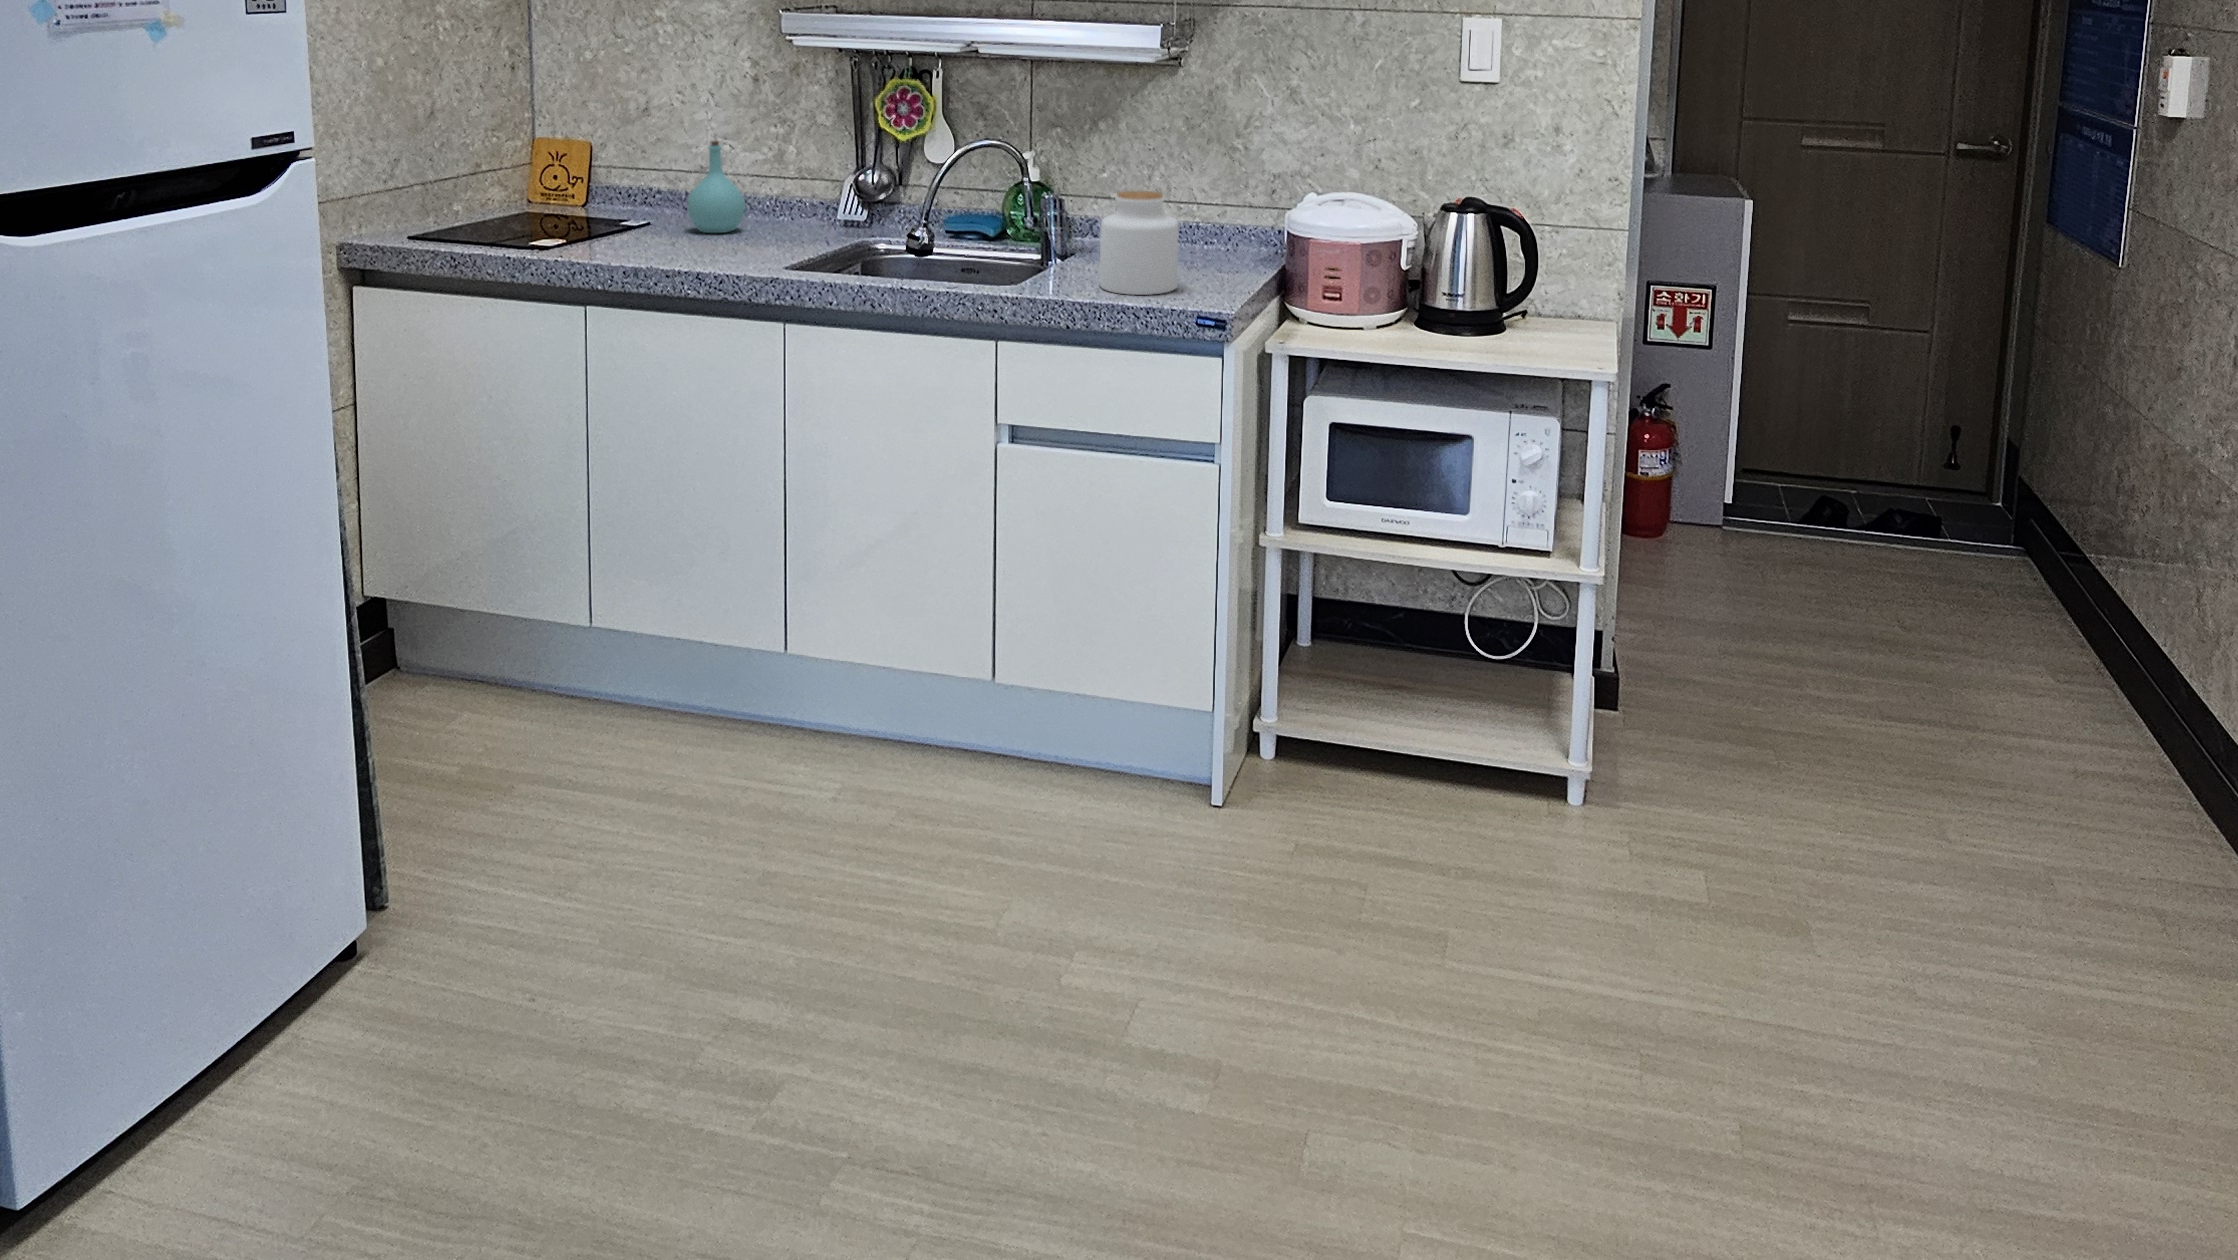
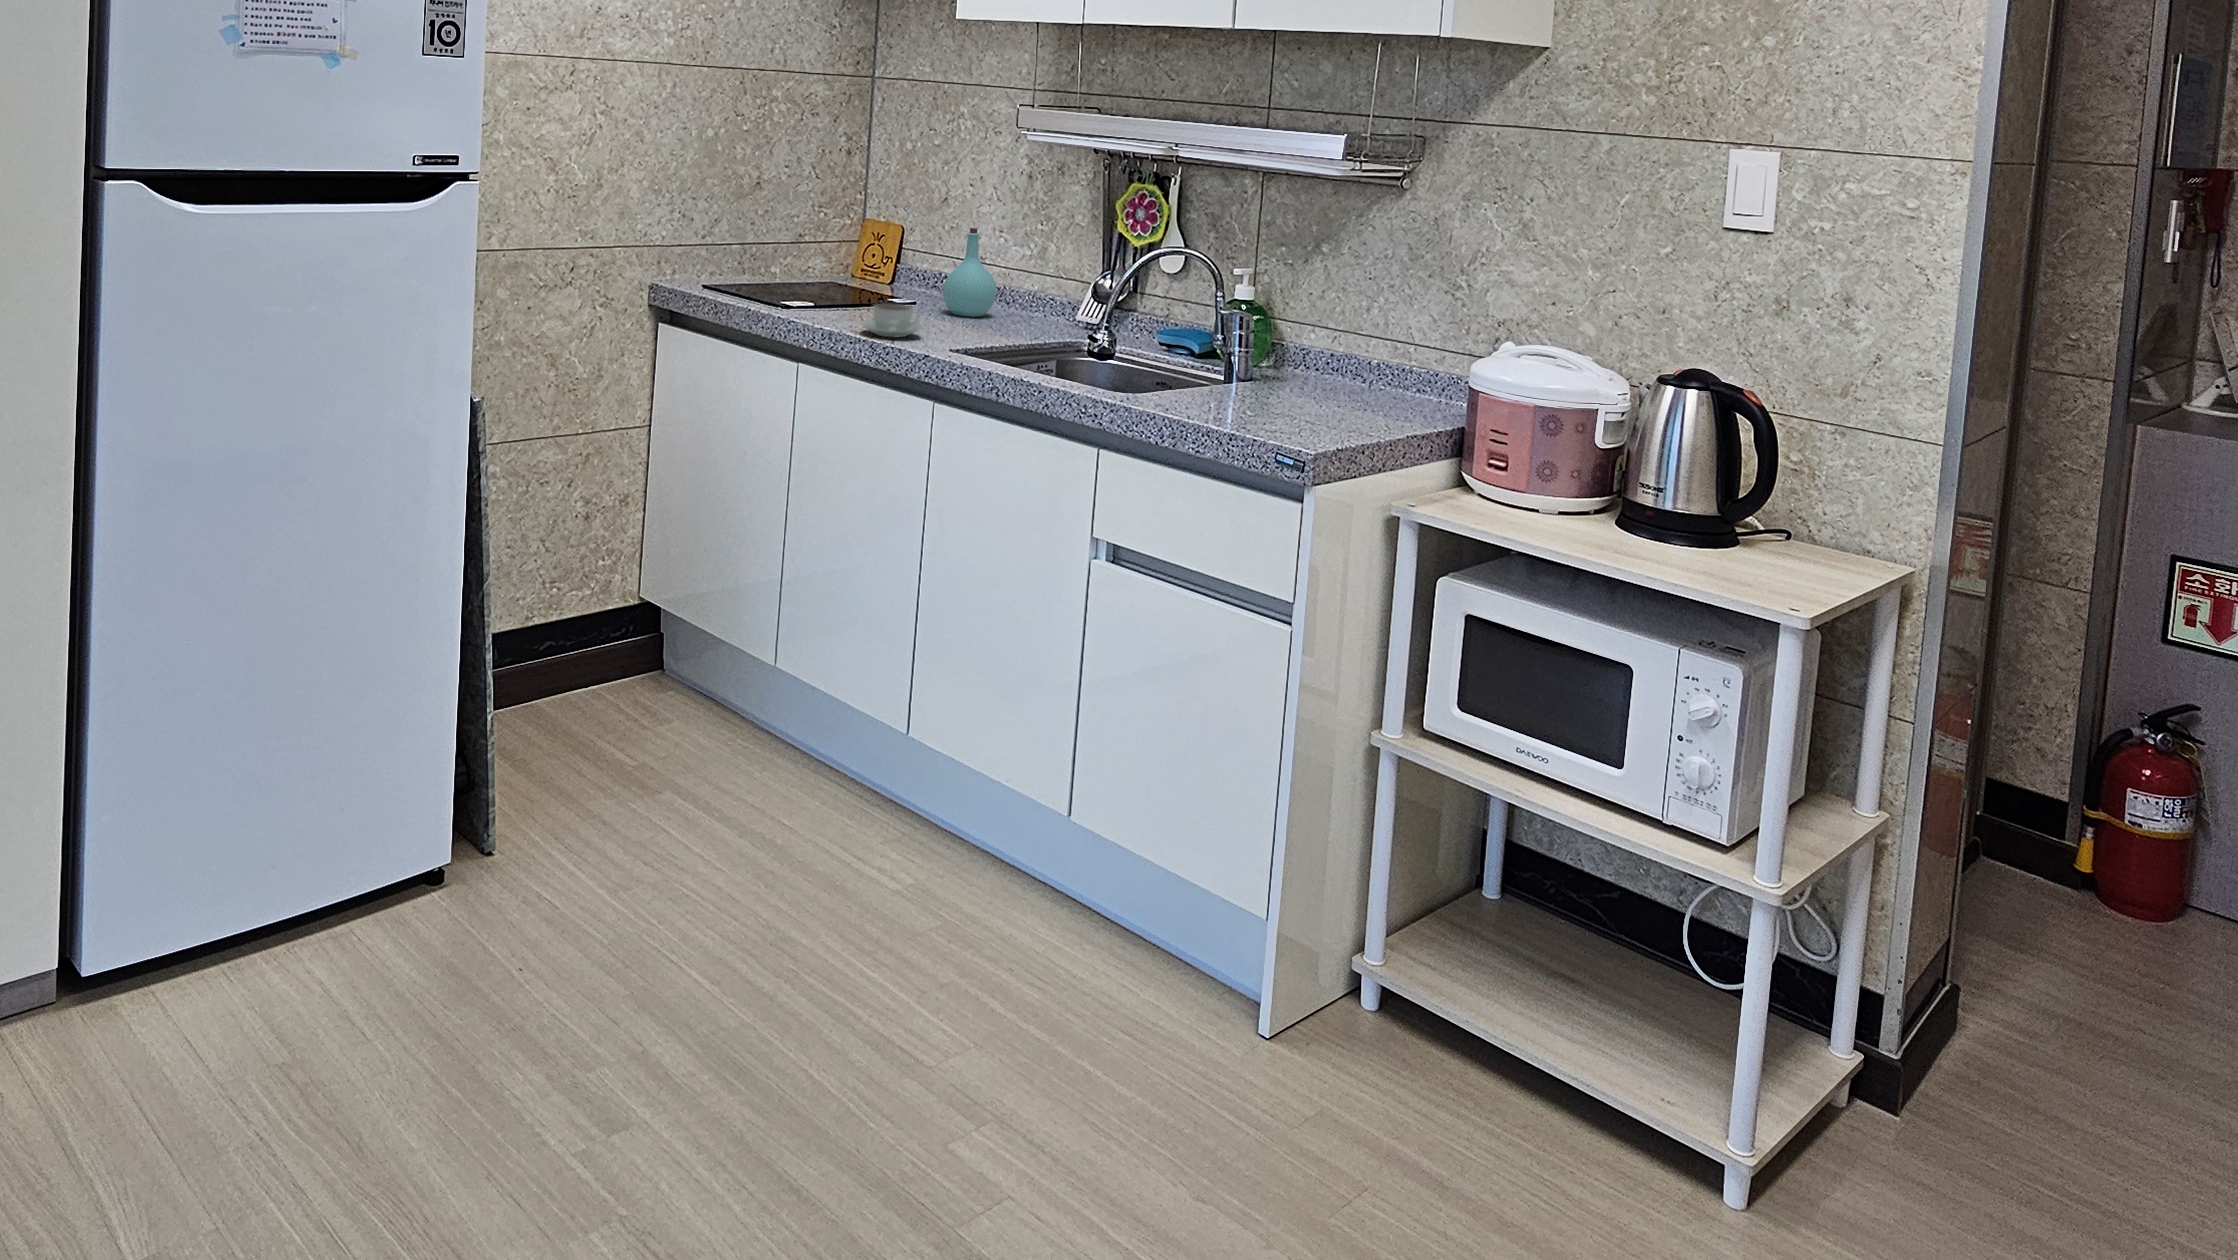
jar: present [1100,191,1179,295] -> none [1236,312,1328,428]
coffee cup: none [654,231,724,267] -> present [861,304,922,337]

